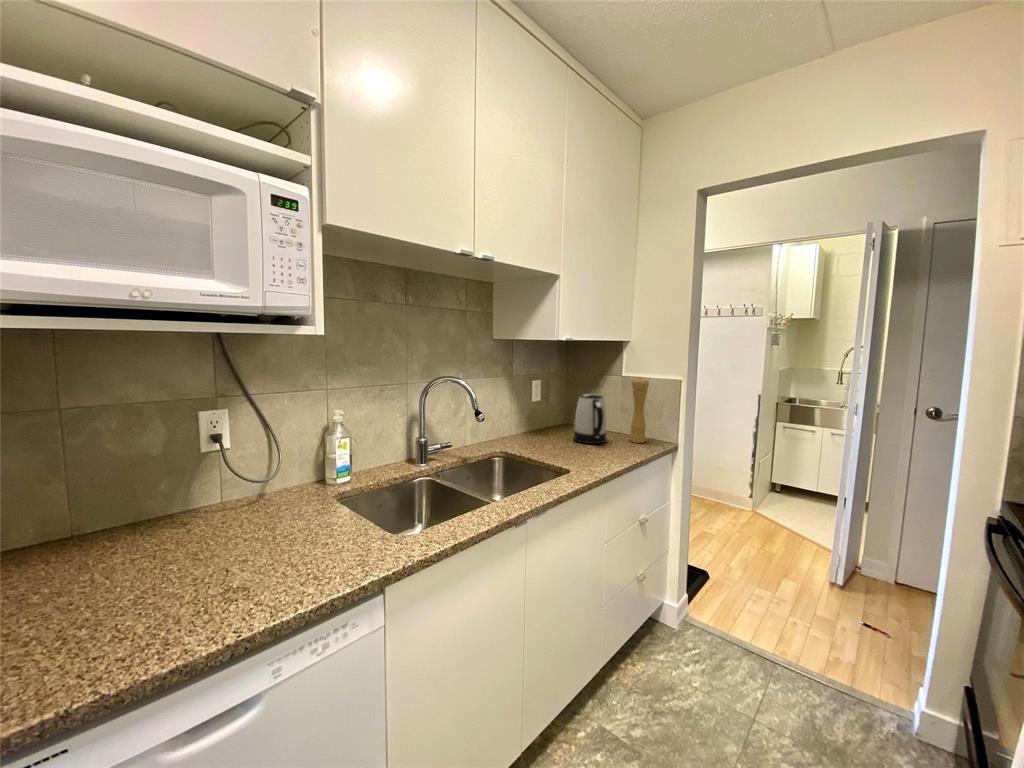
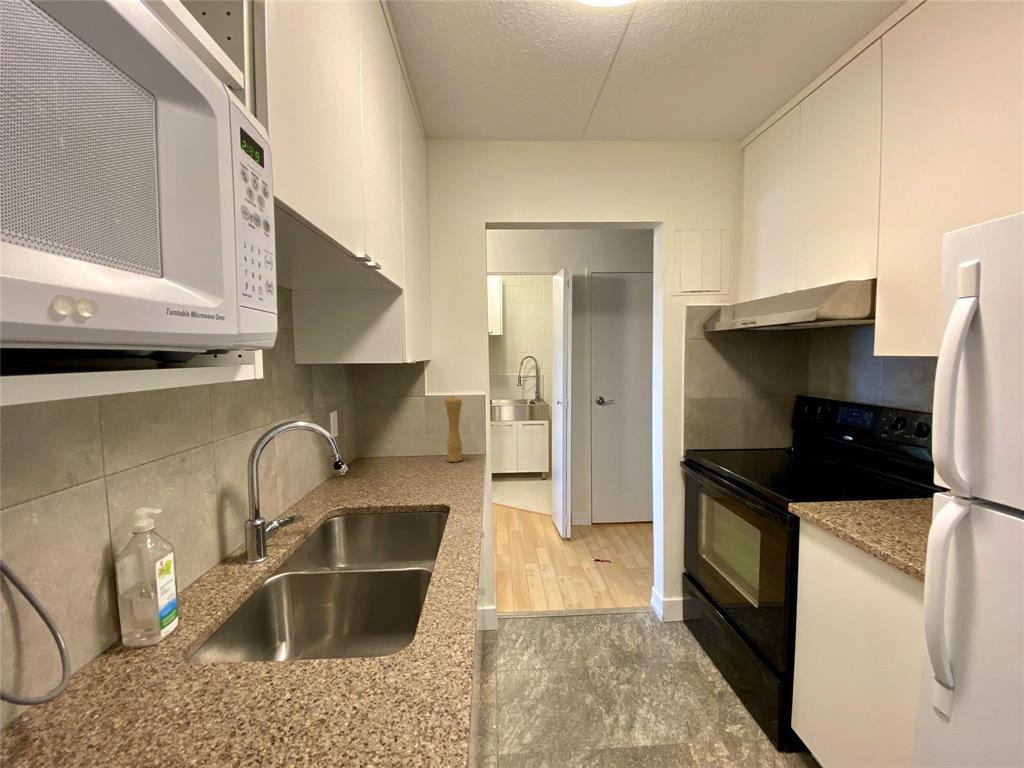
kettle: present [574,394,606,444] -> none [395,419,434,474]

